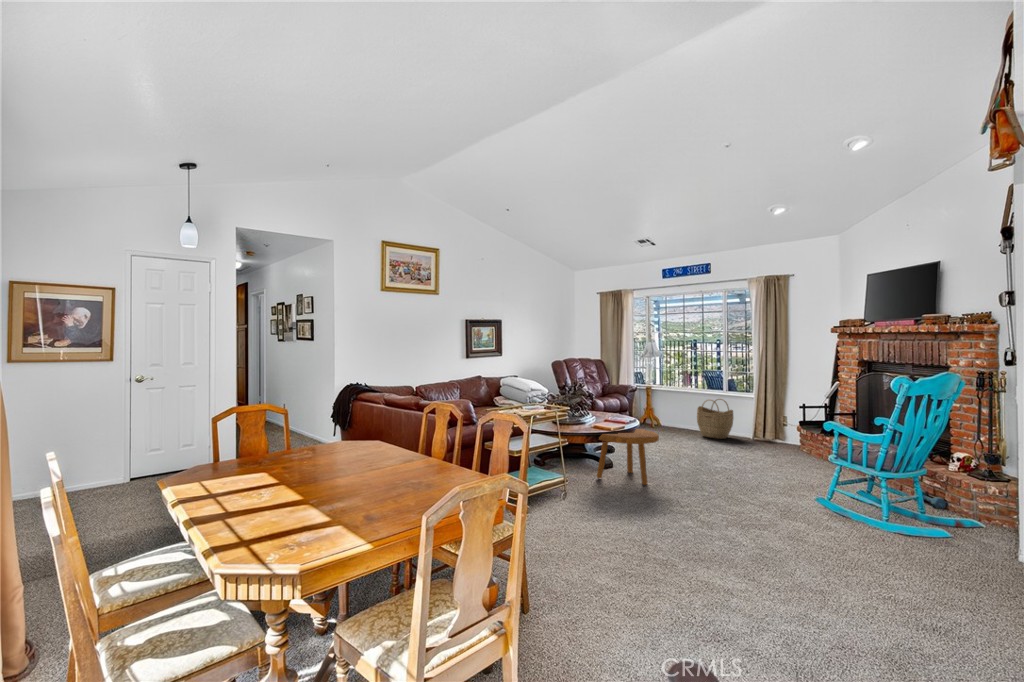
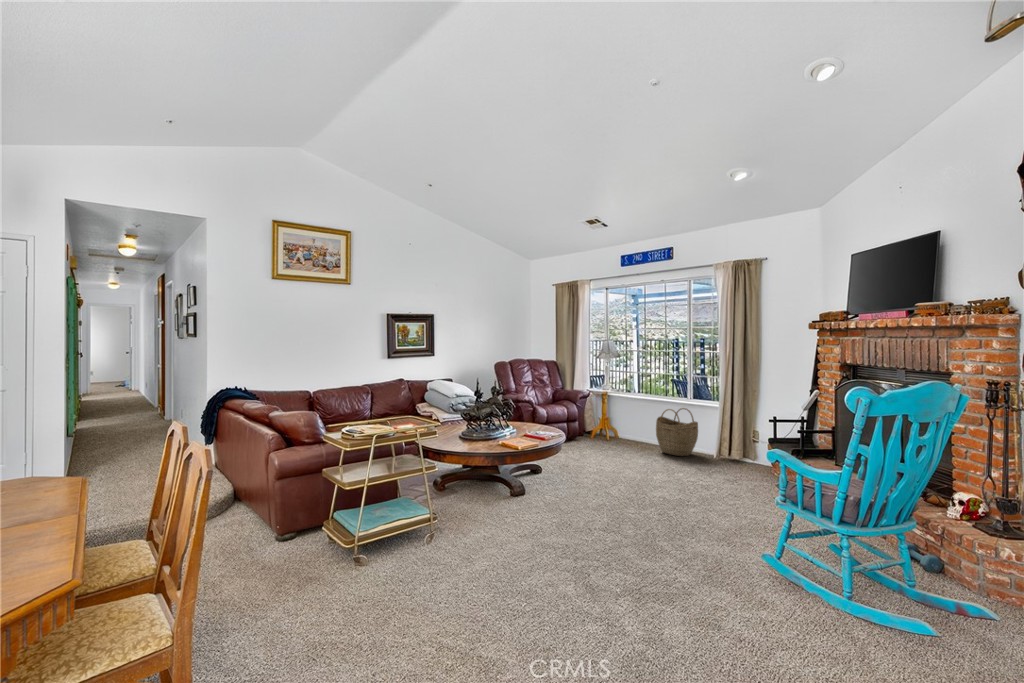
footstool: present [597,429,659,485] -> none [491,445,572,522]

